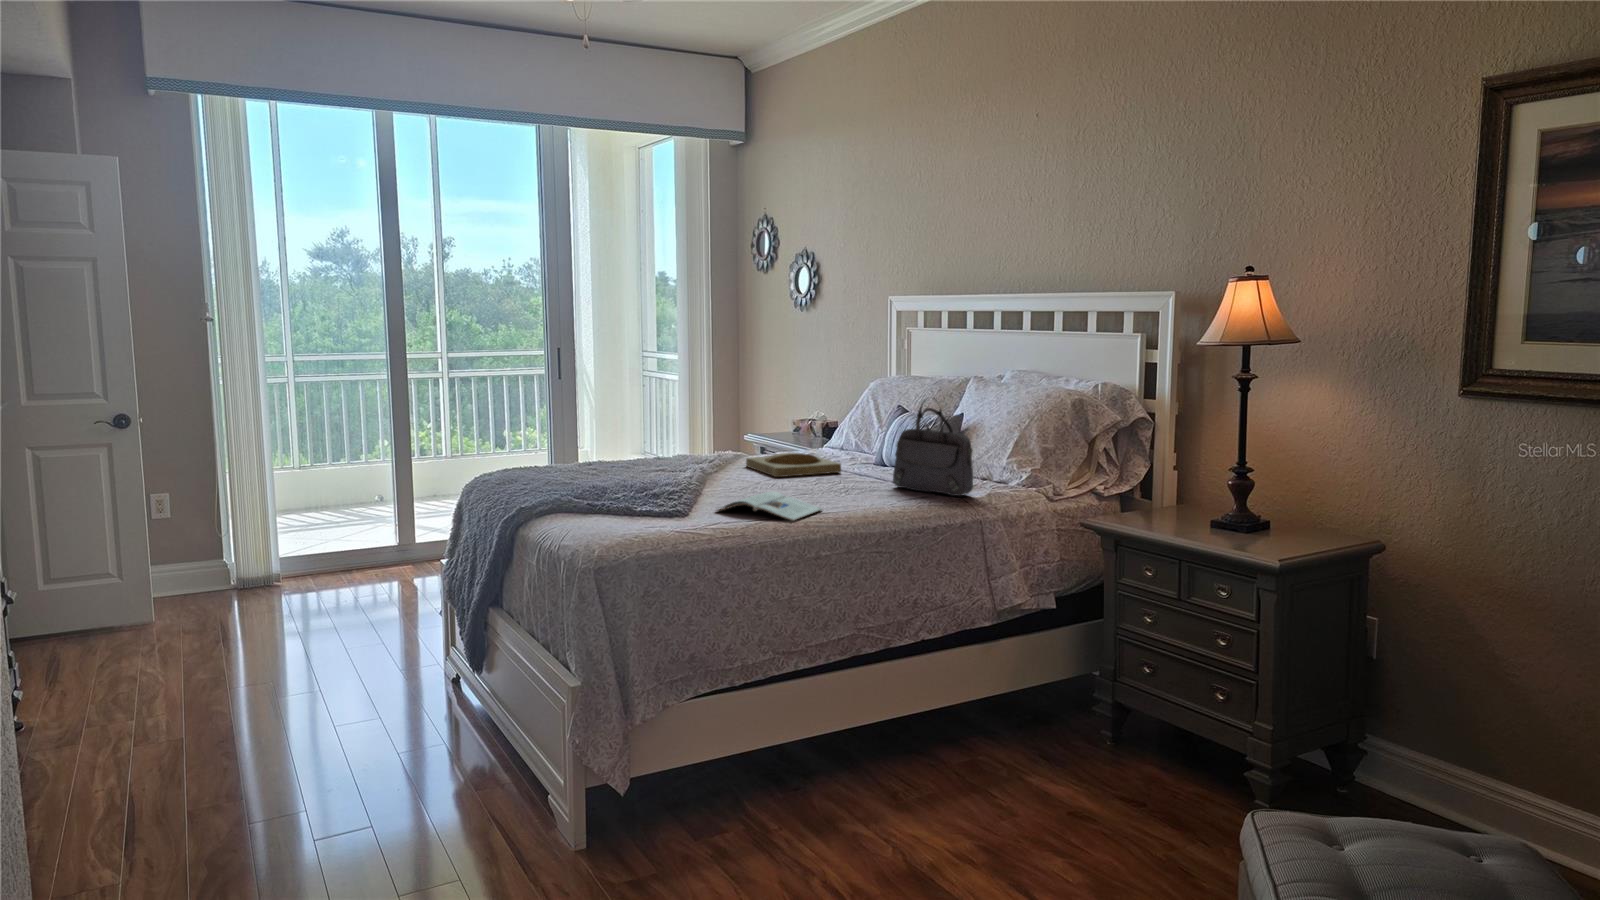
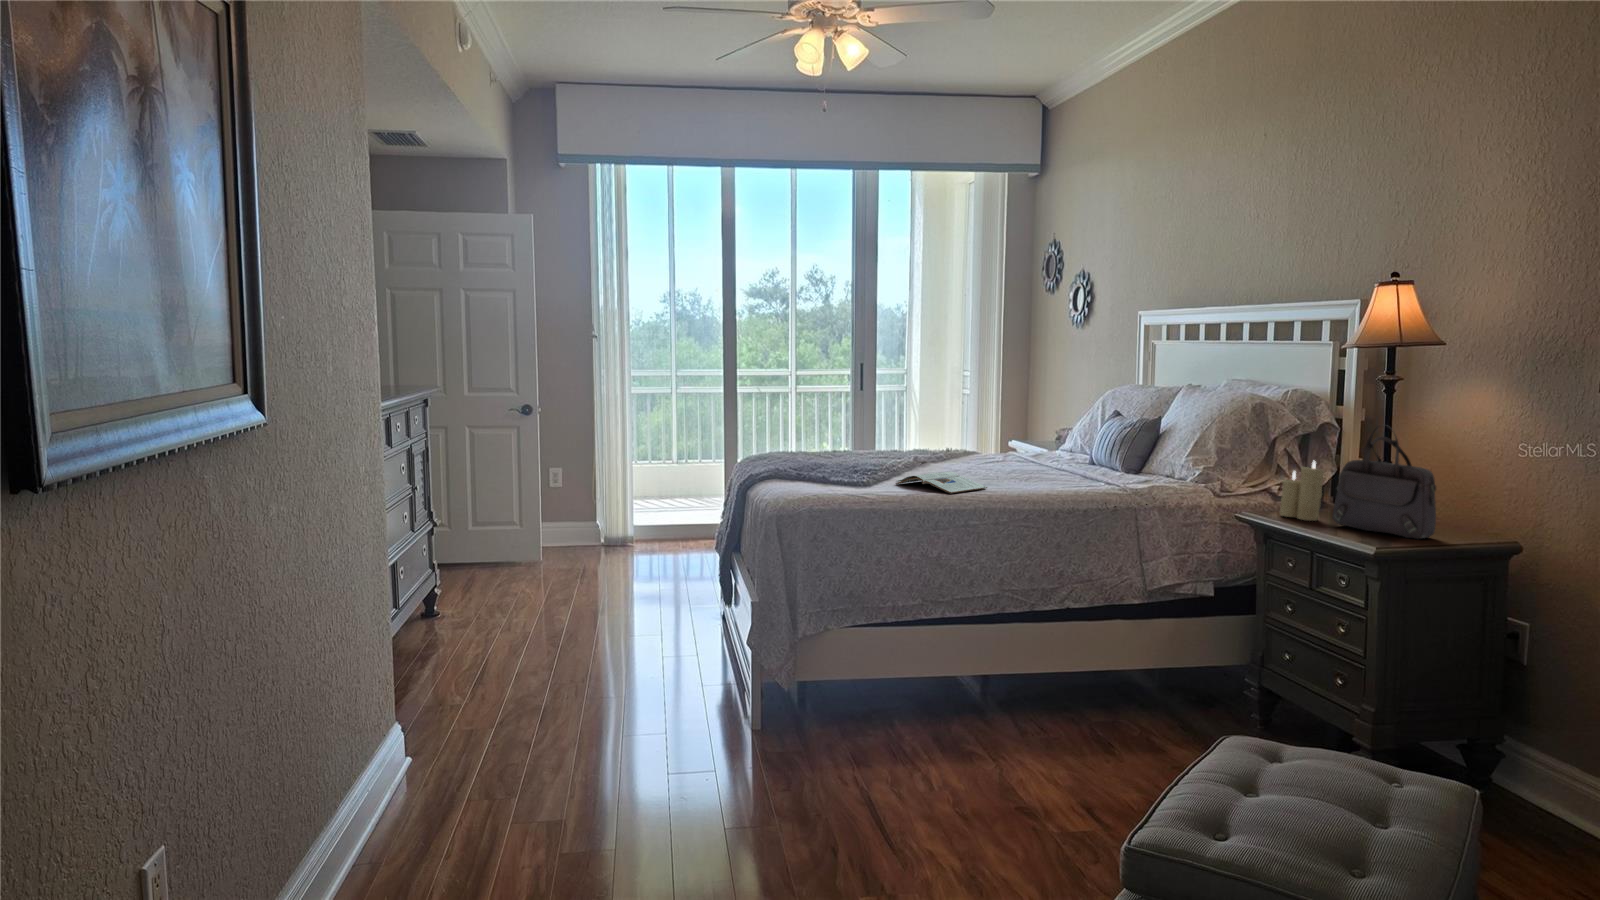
handbag: present [893,401,973,496] -> present [1332,428,1436,539]
tray: present [746,453,841,477] -> none [965,447,1044,466]
candle: none [1128,462,1174,525] -> present [1280,461,1324,521]

